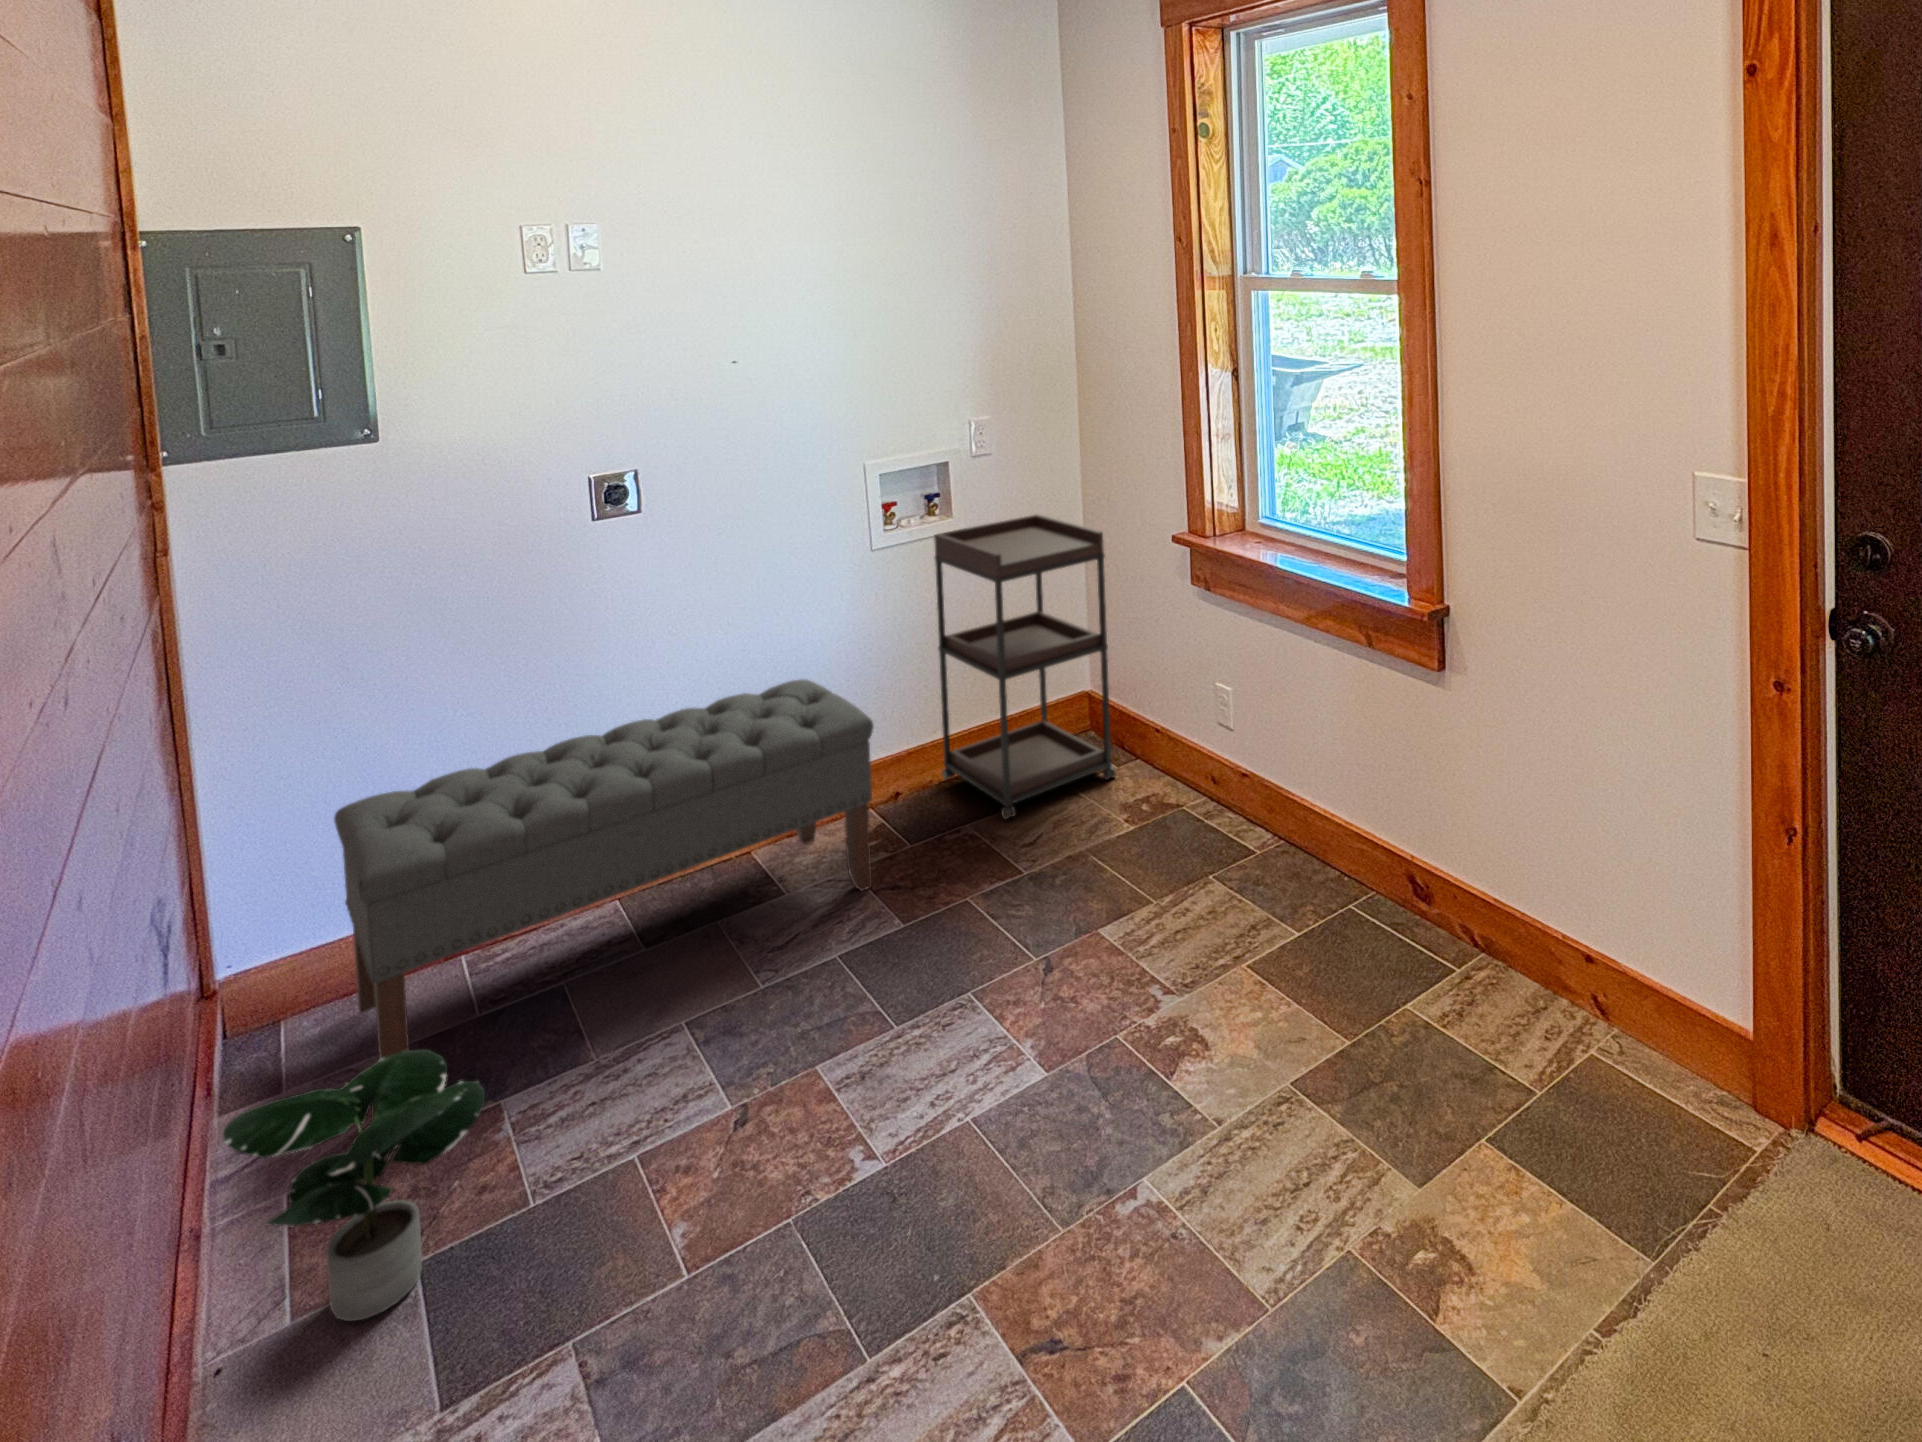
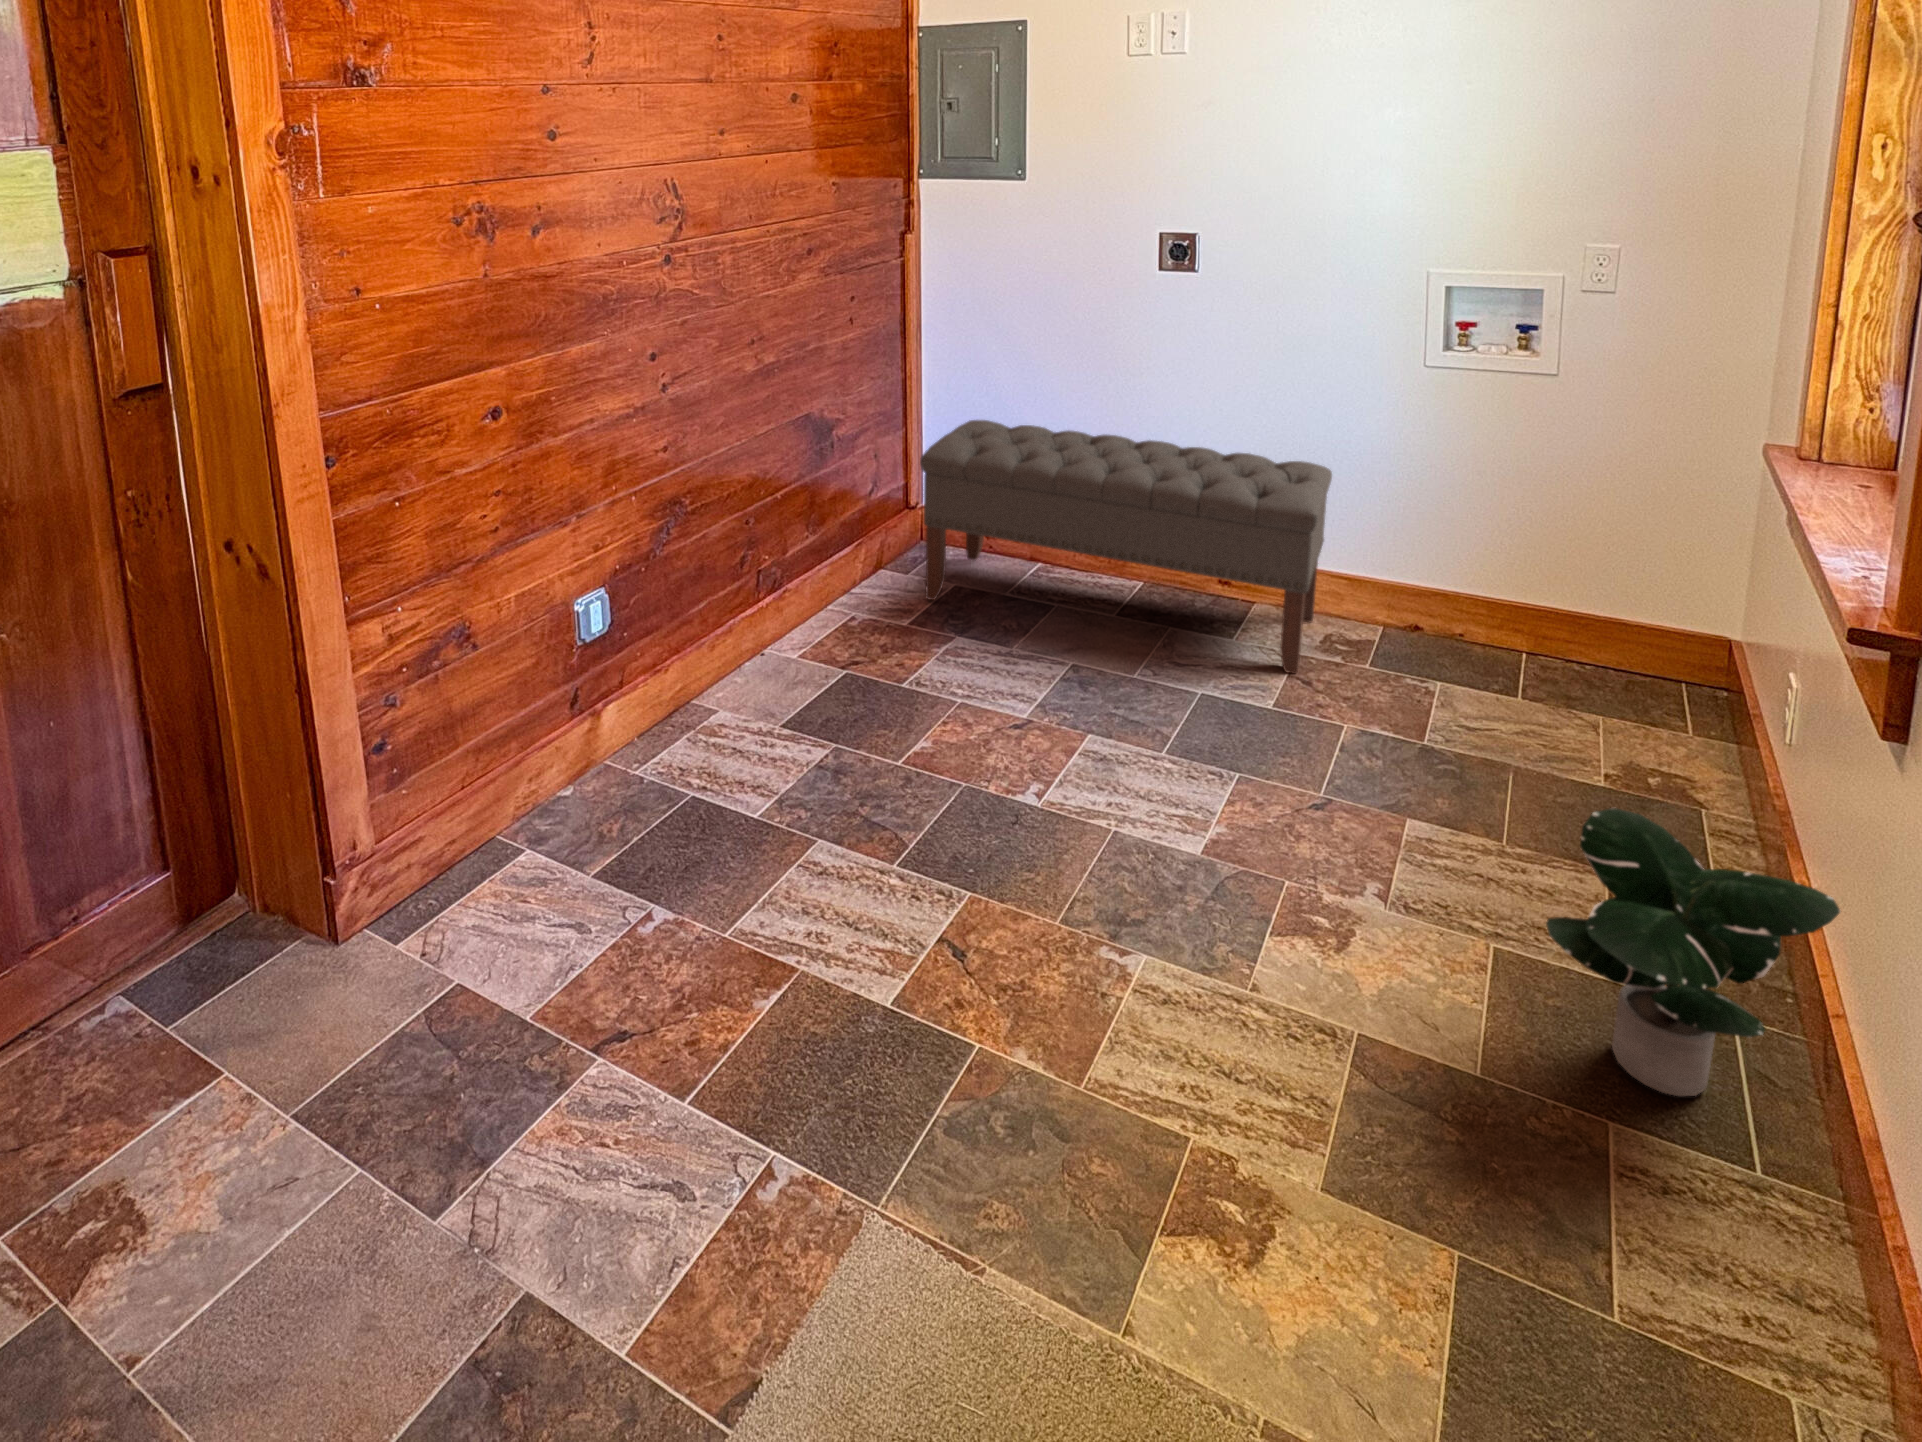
shelving unit: present [934,514,1116,819] -> none [1487,367,1723,745]
potted plant: present [222,1049,485,1321] -> present [1546,808,1840,1097]

